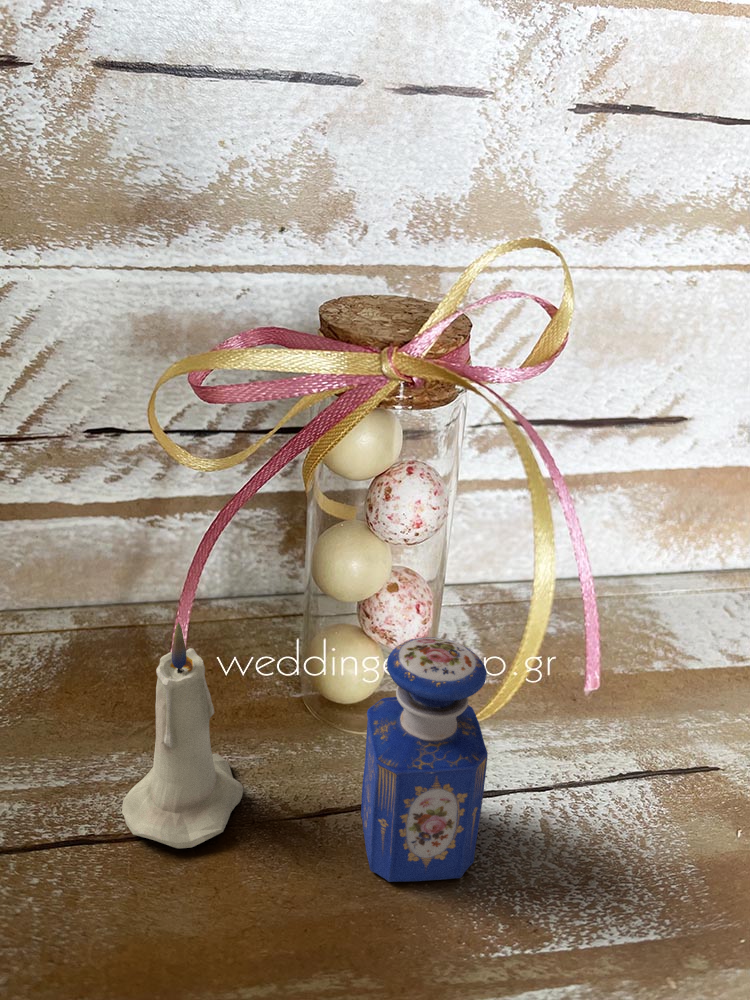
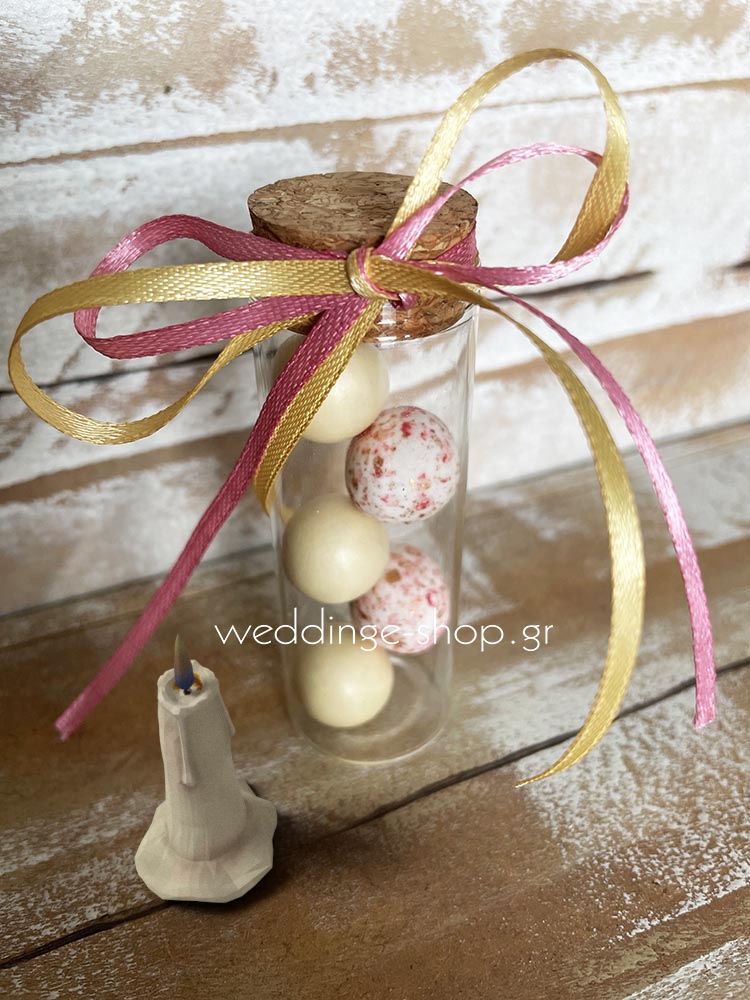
perfume bottle: present [361,637,488,882] -> none [424,584,584,877]

